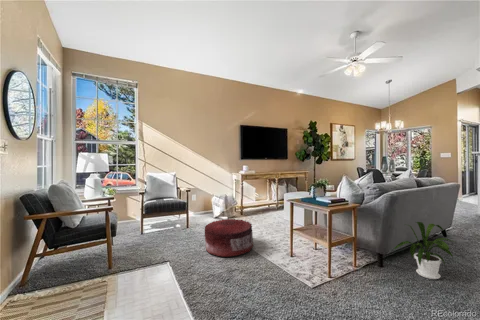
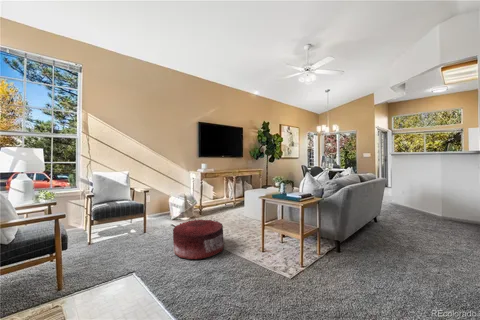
house plant: present [394,222,453,279] -> none [349,211,394,258]

